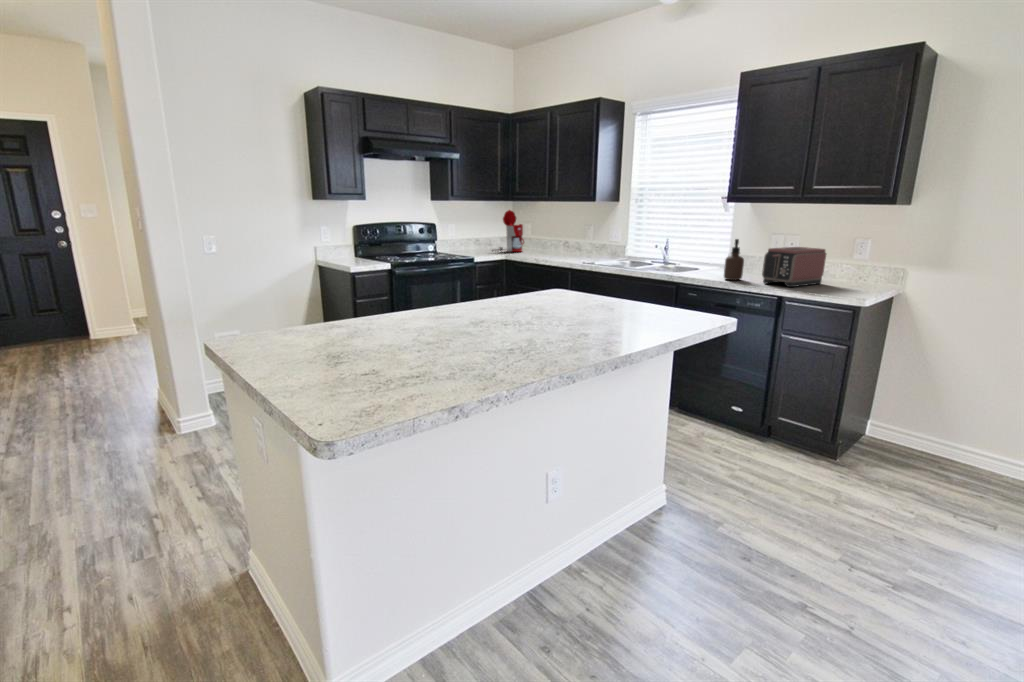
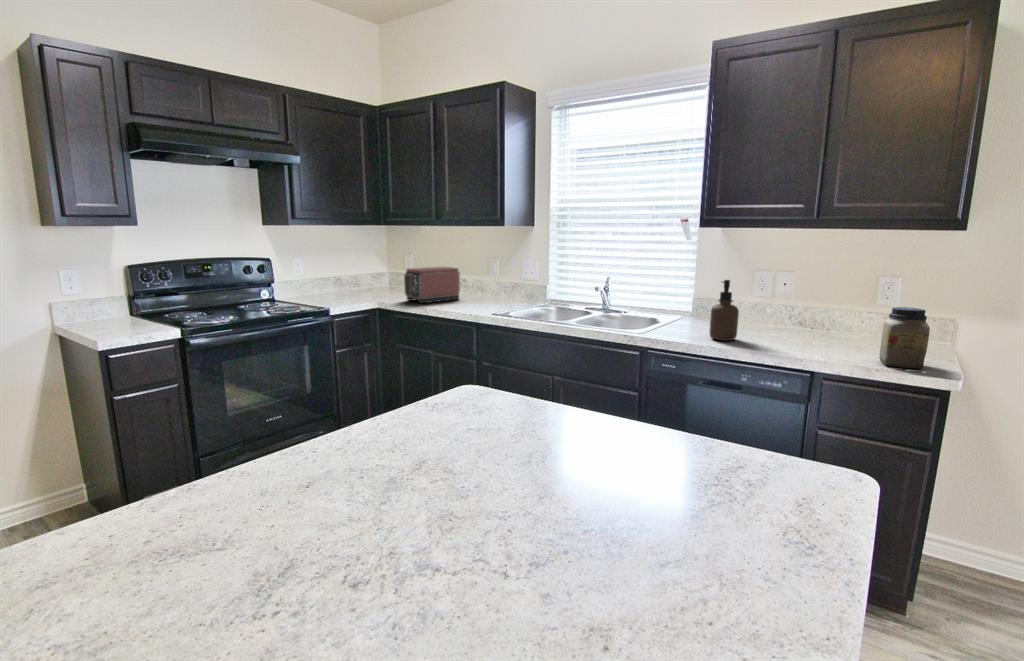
coffee maker: present [493,210,524,252] -> none [359,237,405,295]
toaster: present [762,247,826,287] -> present [404,267,460,303]
jar: none [824,256,855,296] -> present [879,307,930,369]

